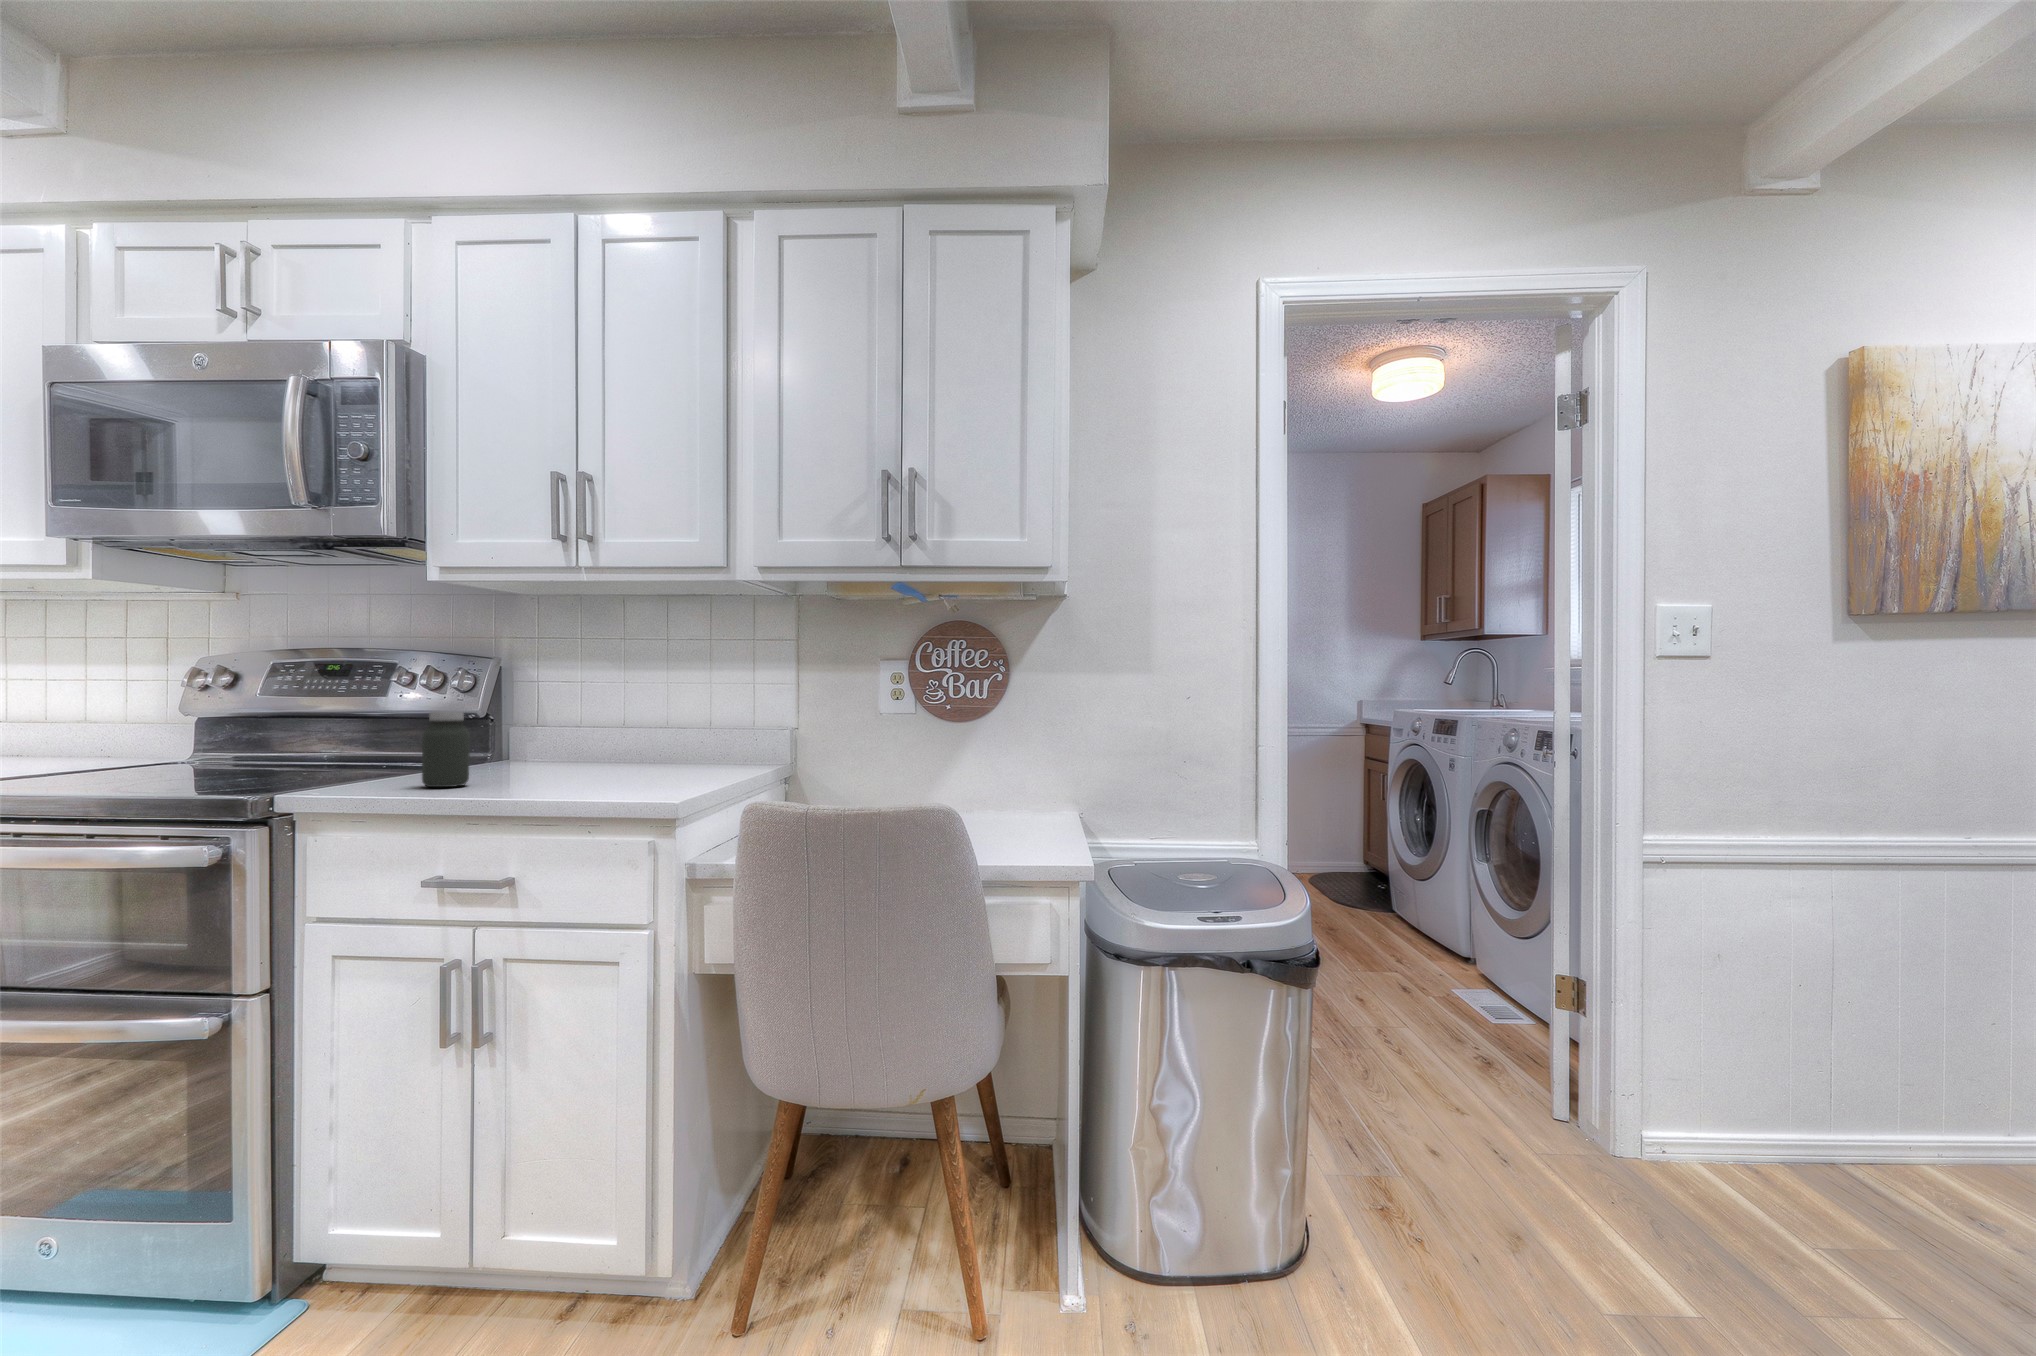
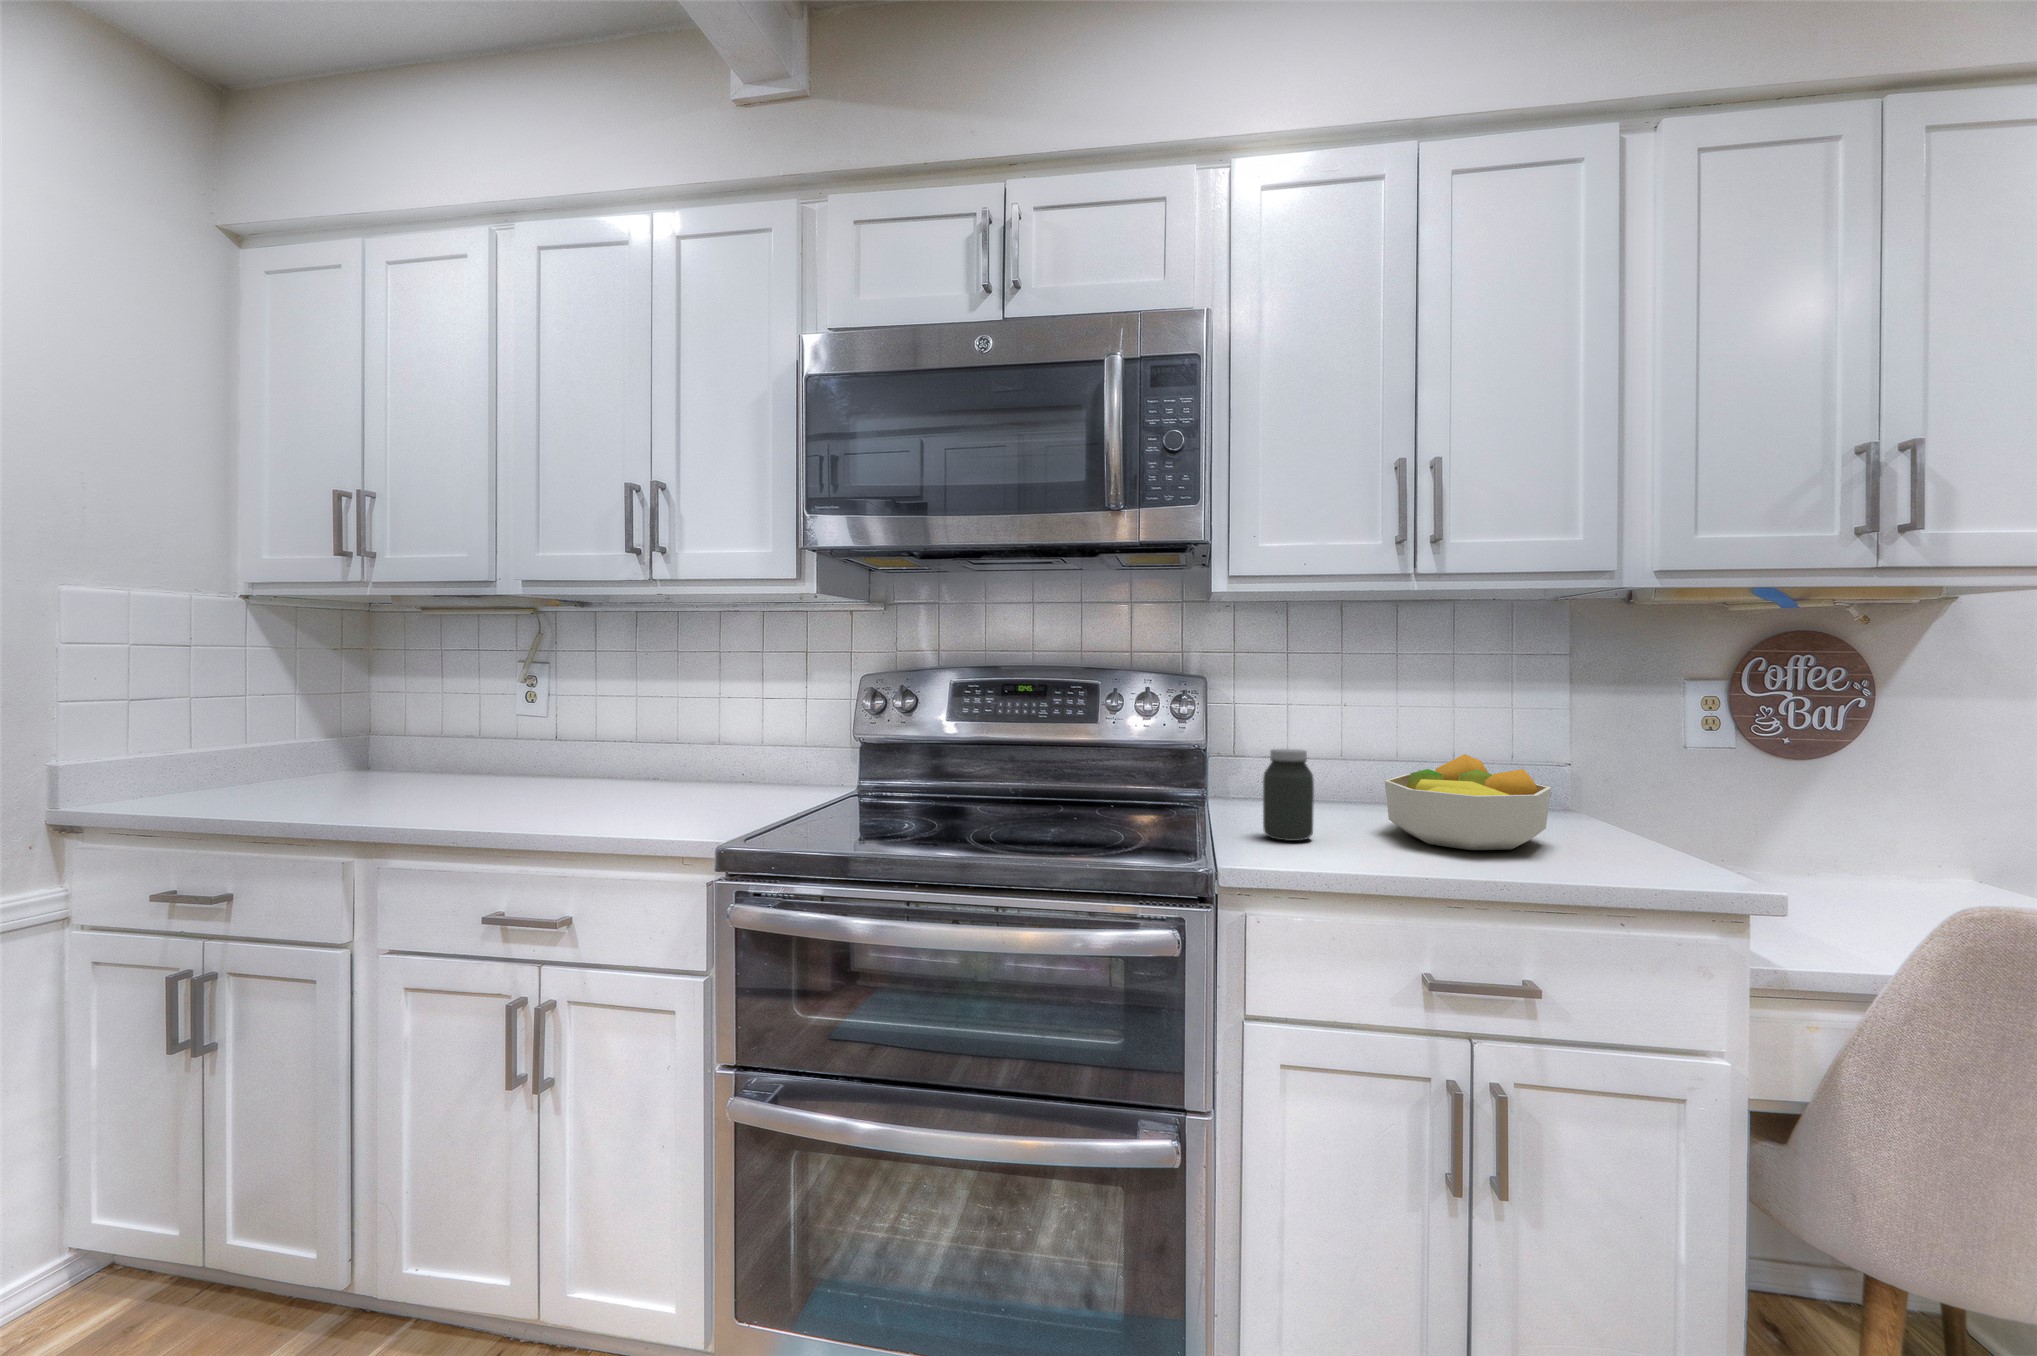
fruit bowl: none [520,718,680,791] -> present [1384,754,1551,850]

